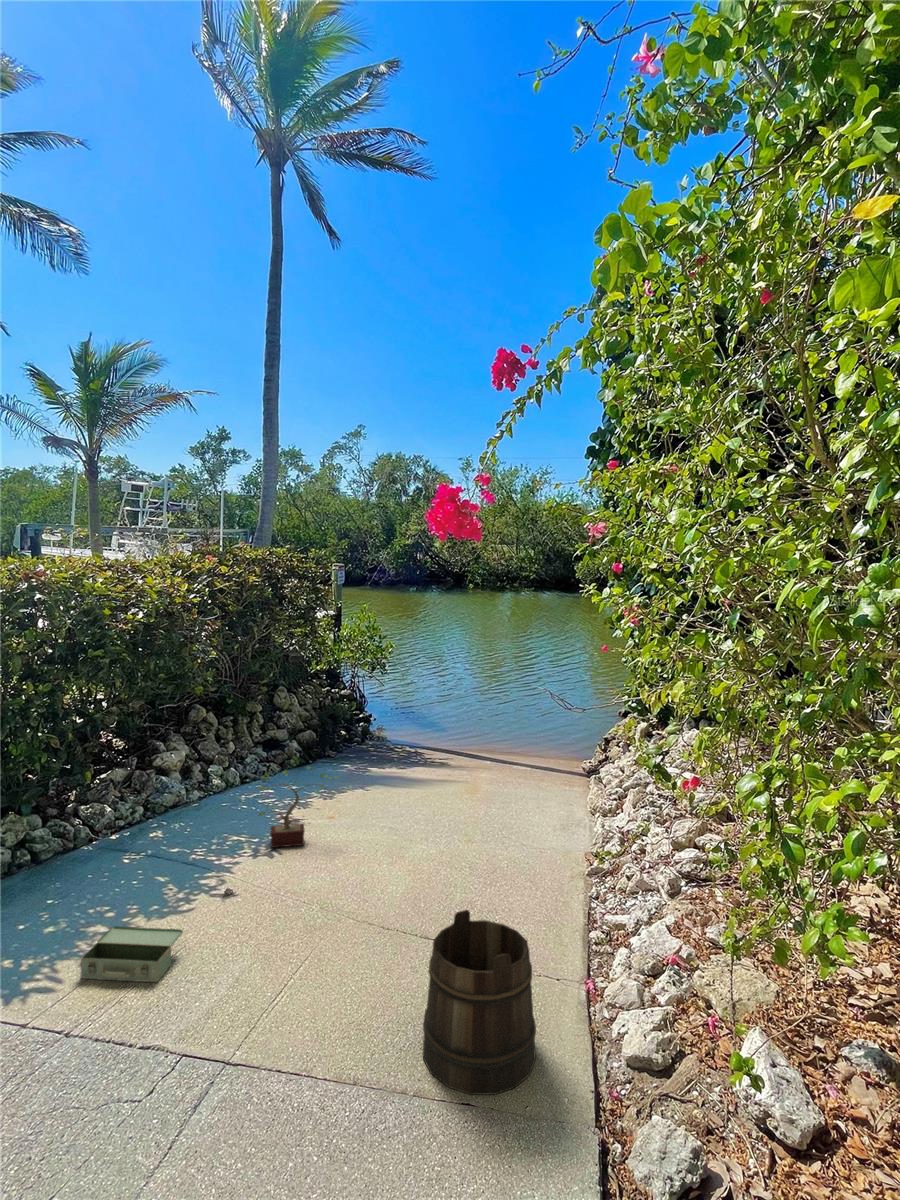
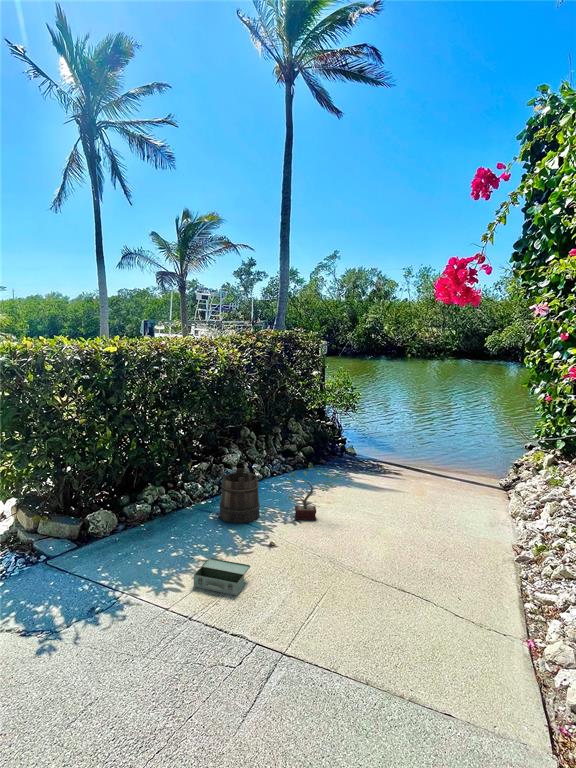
bucket: present [423,910,536,1095] -> present [219,468,260,523]

